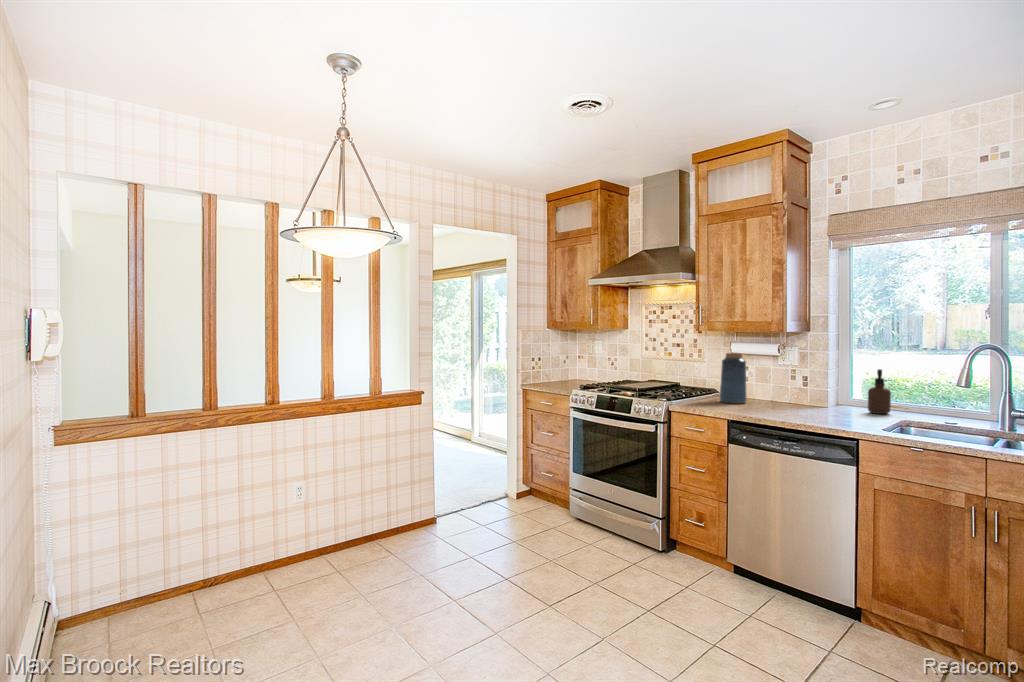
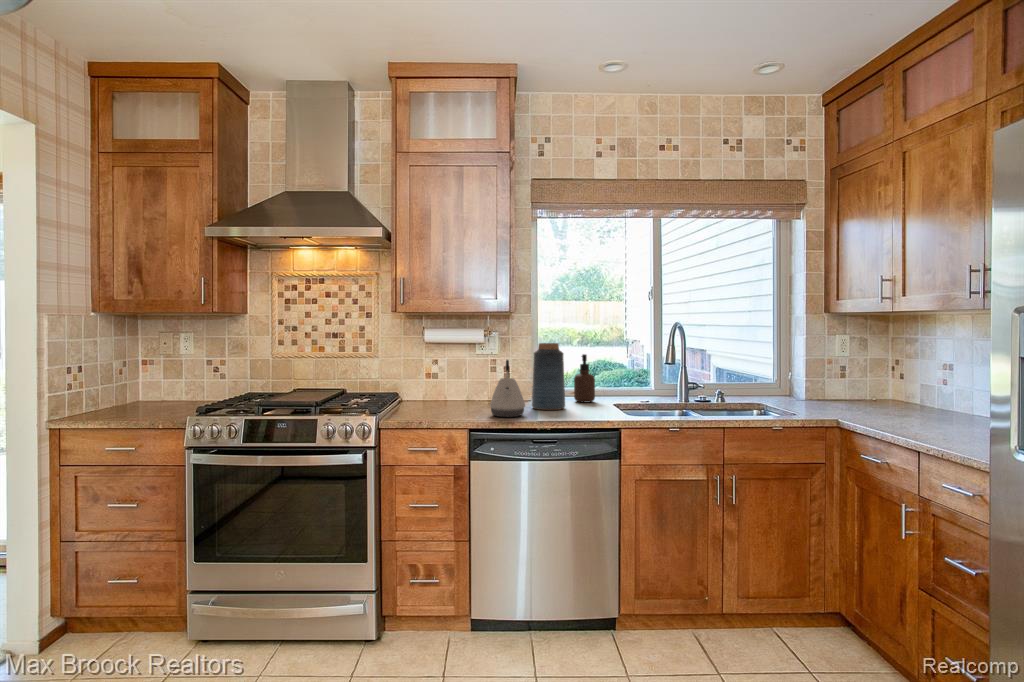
vase: present [719,353,747,404] -> present [532,343,565,410]
kettle: none [755,368,786,413] -> present [490,360,525,417]

